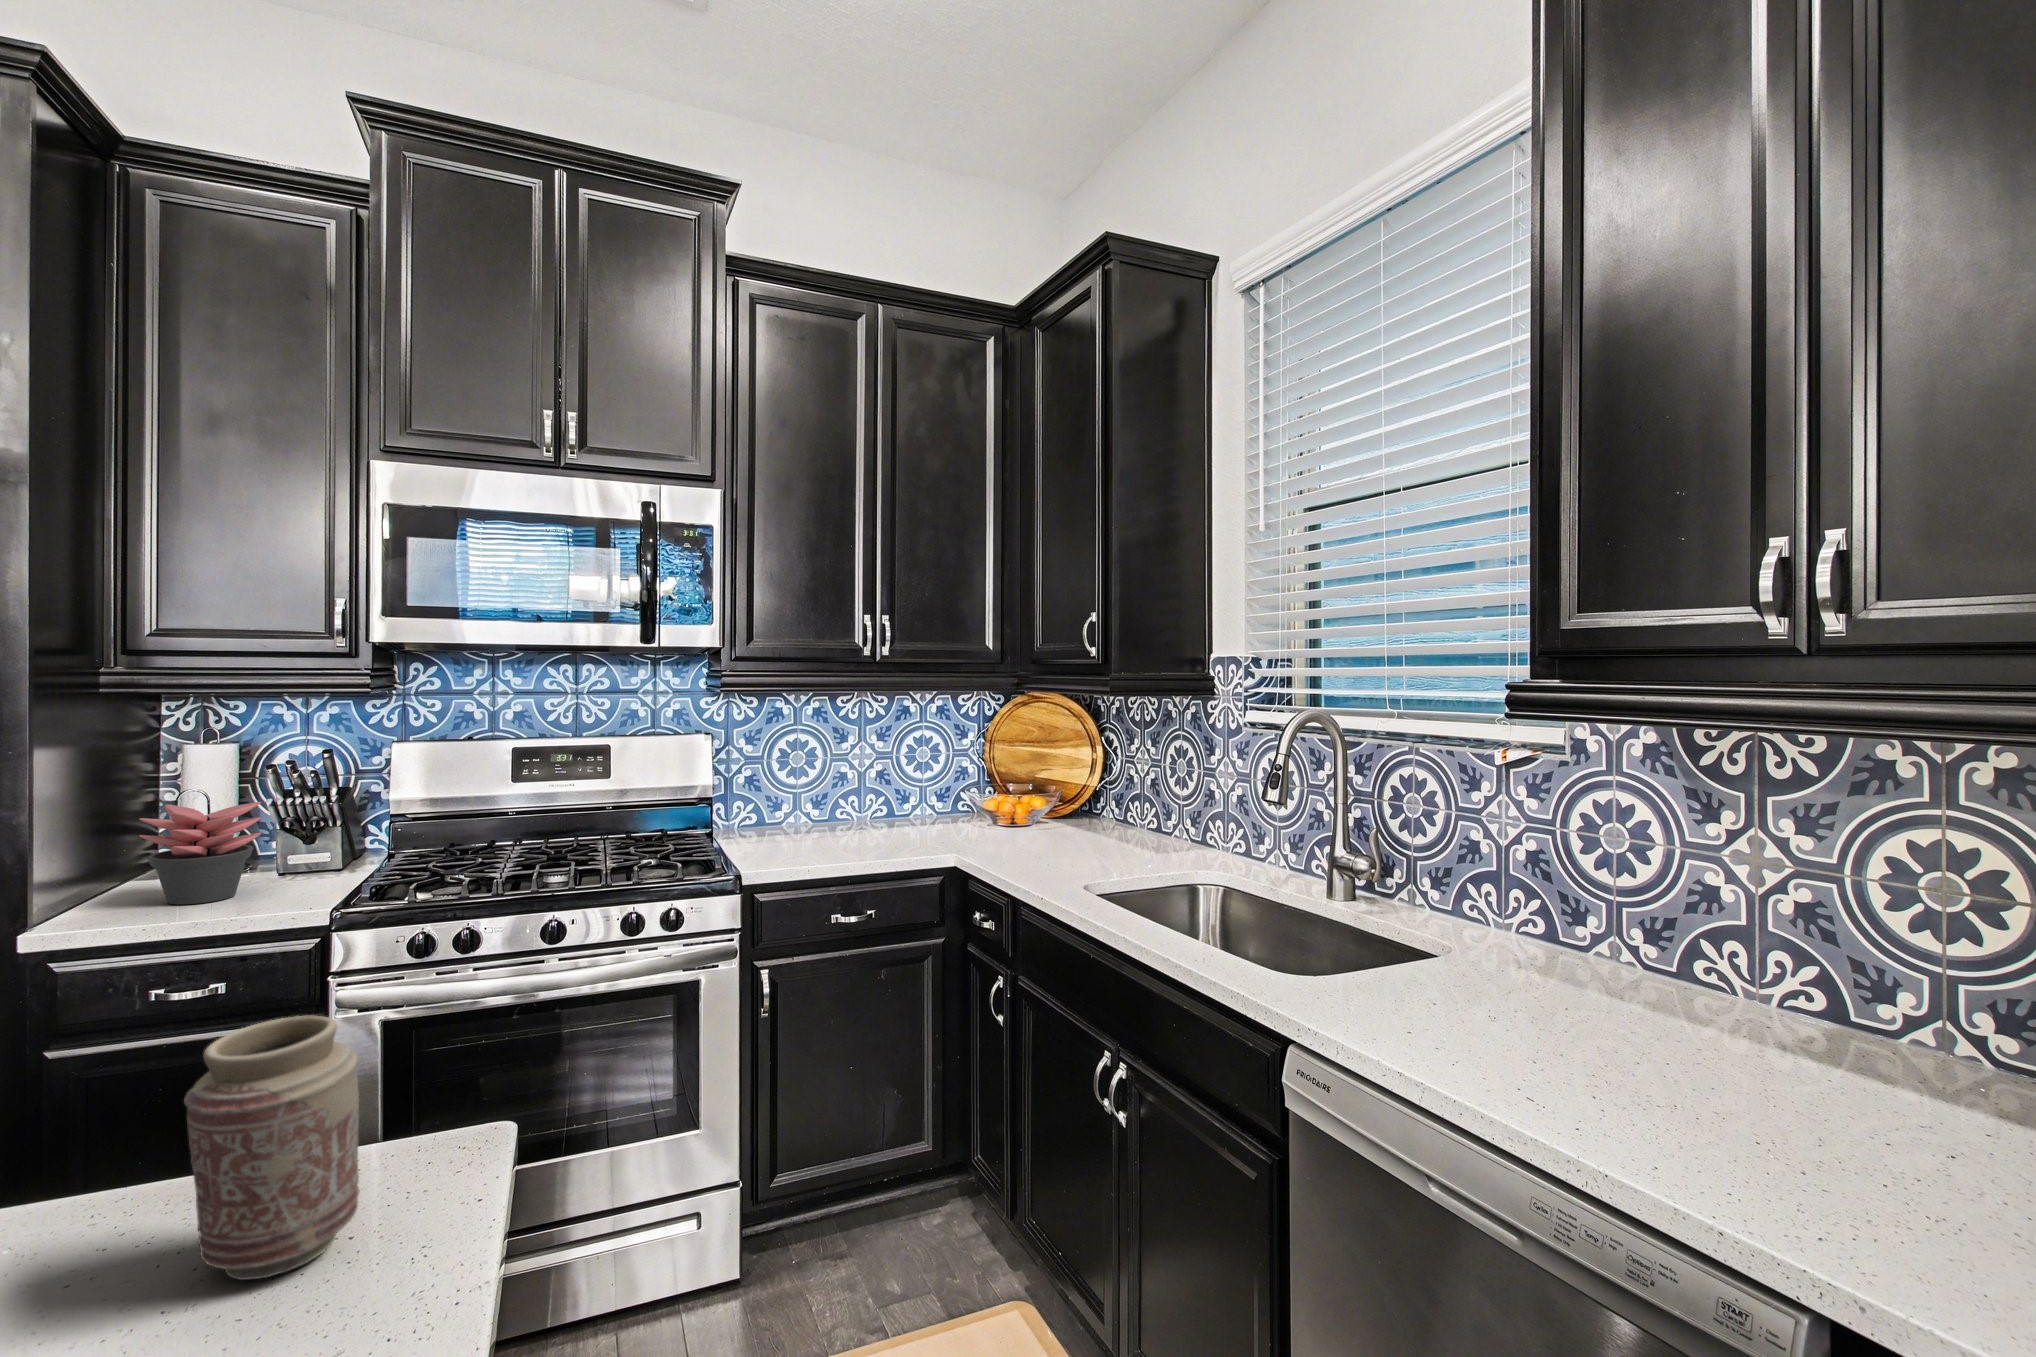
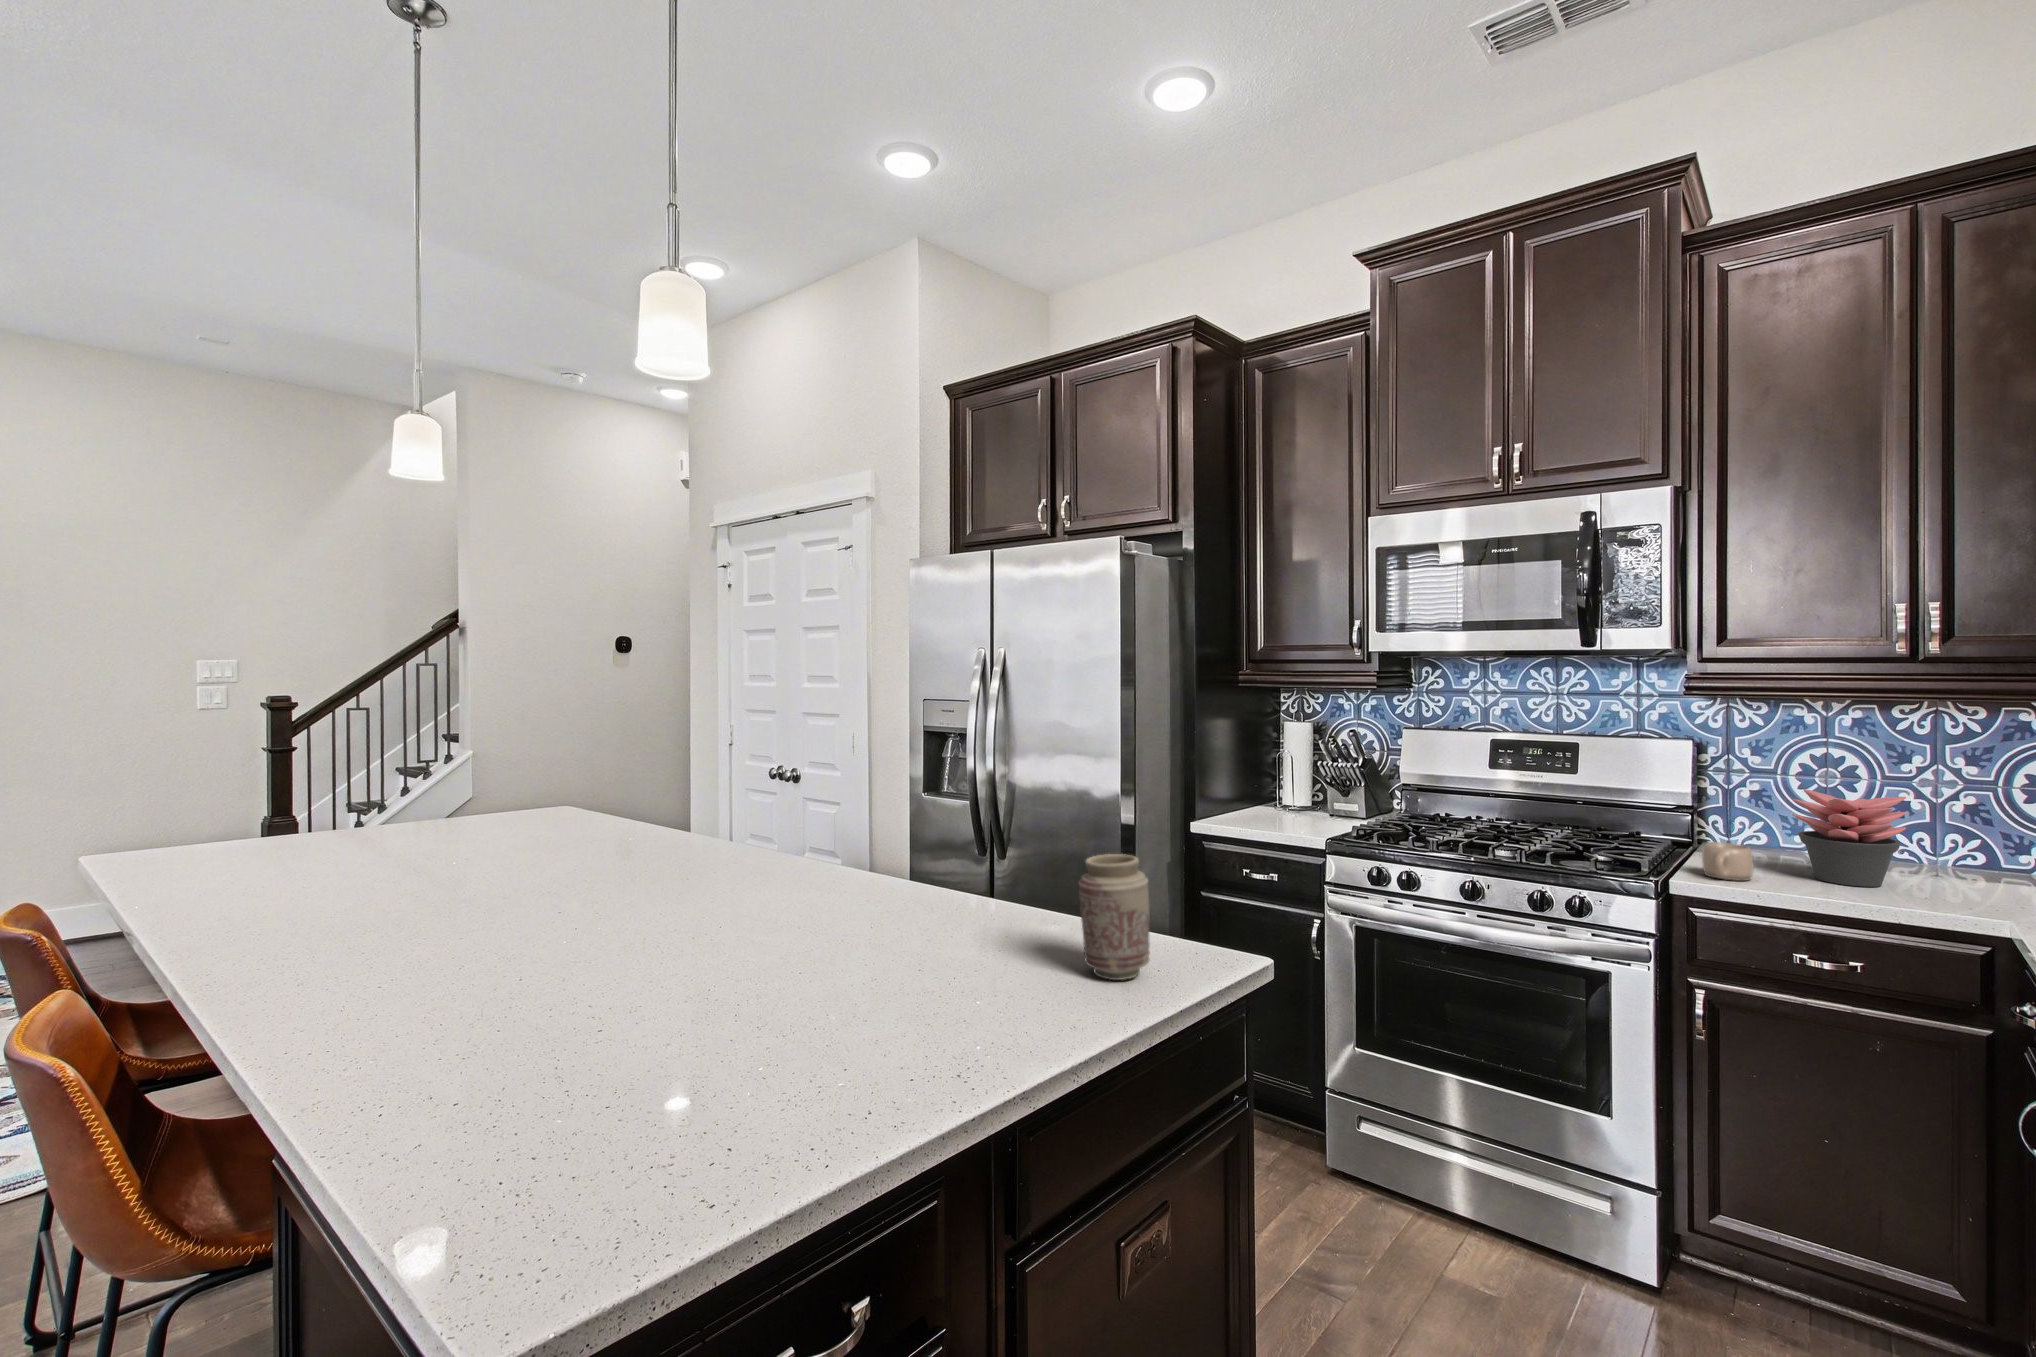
succulent plant: present [139,802,261,904] -> present [1792,789,1906,887]
mug: none [758,827,796,862] -> present [1702,842,1753,881]

